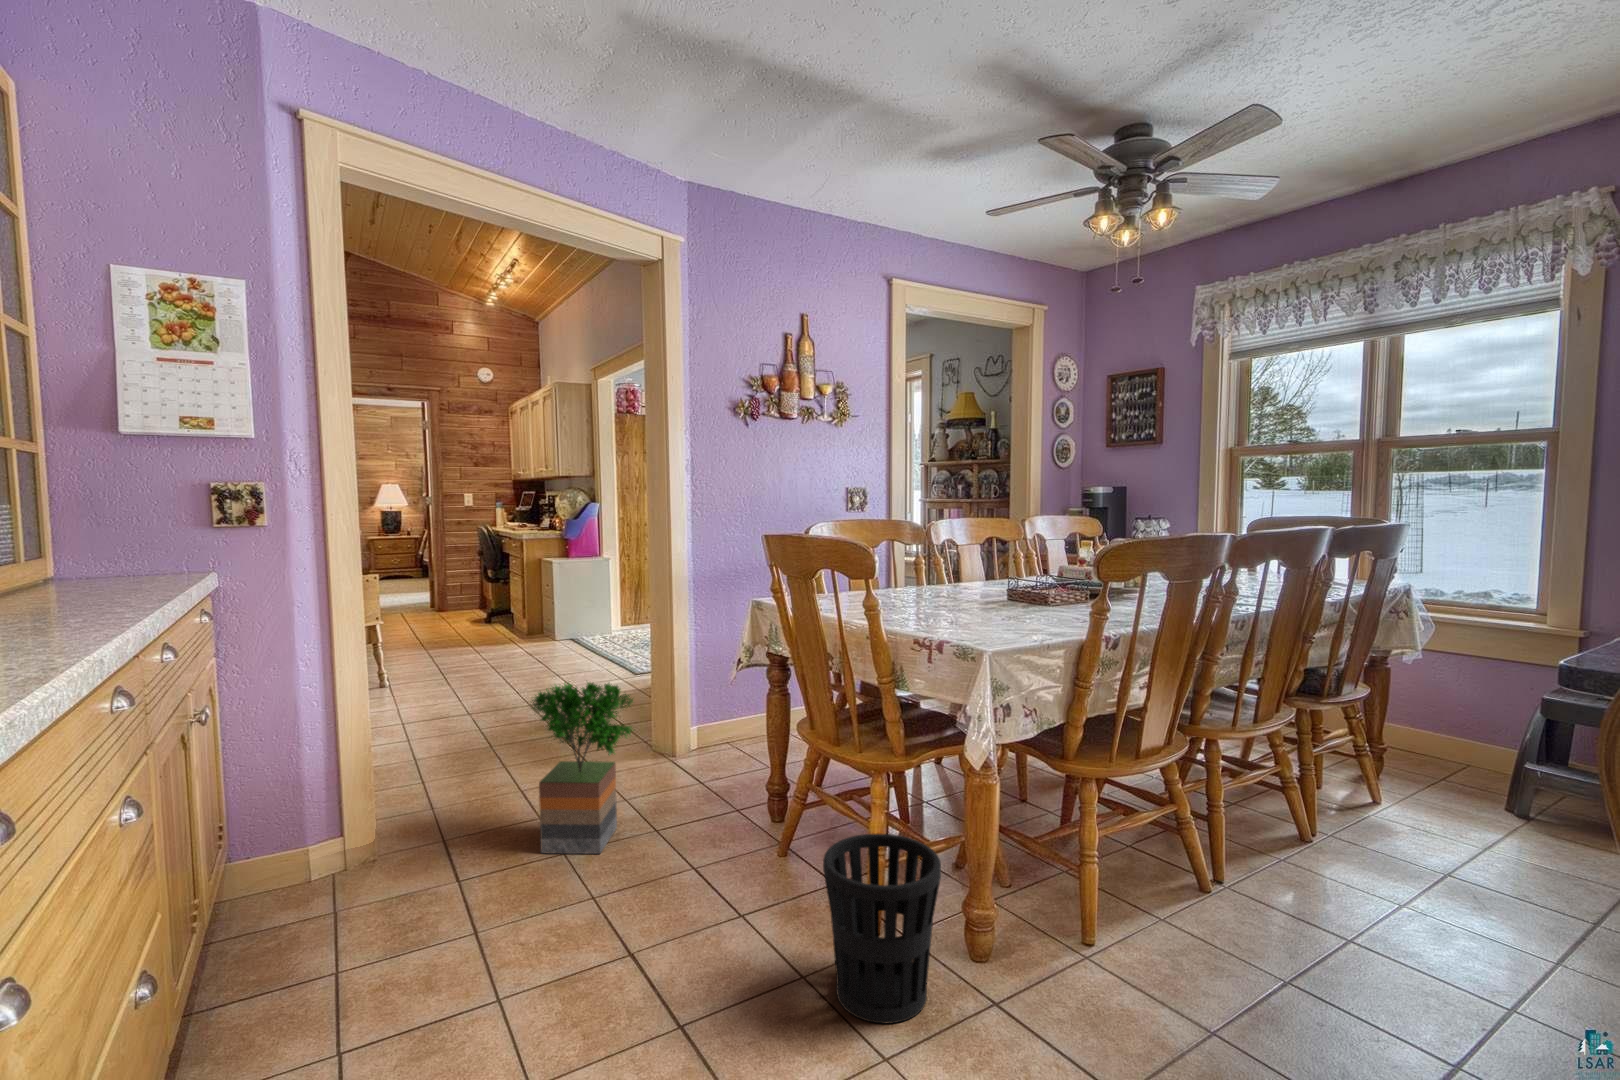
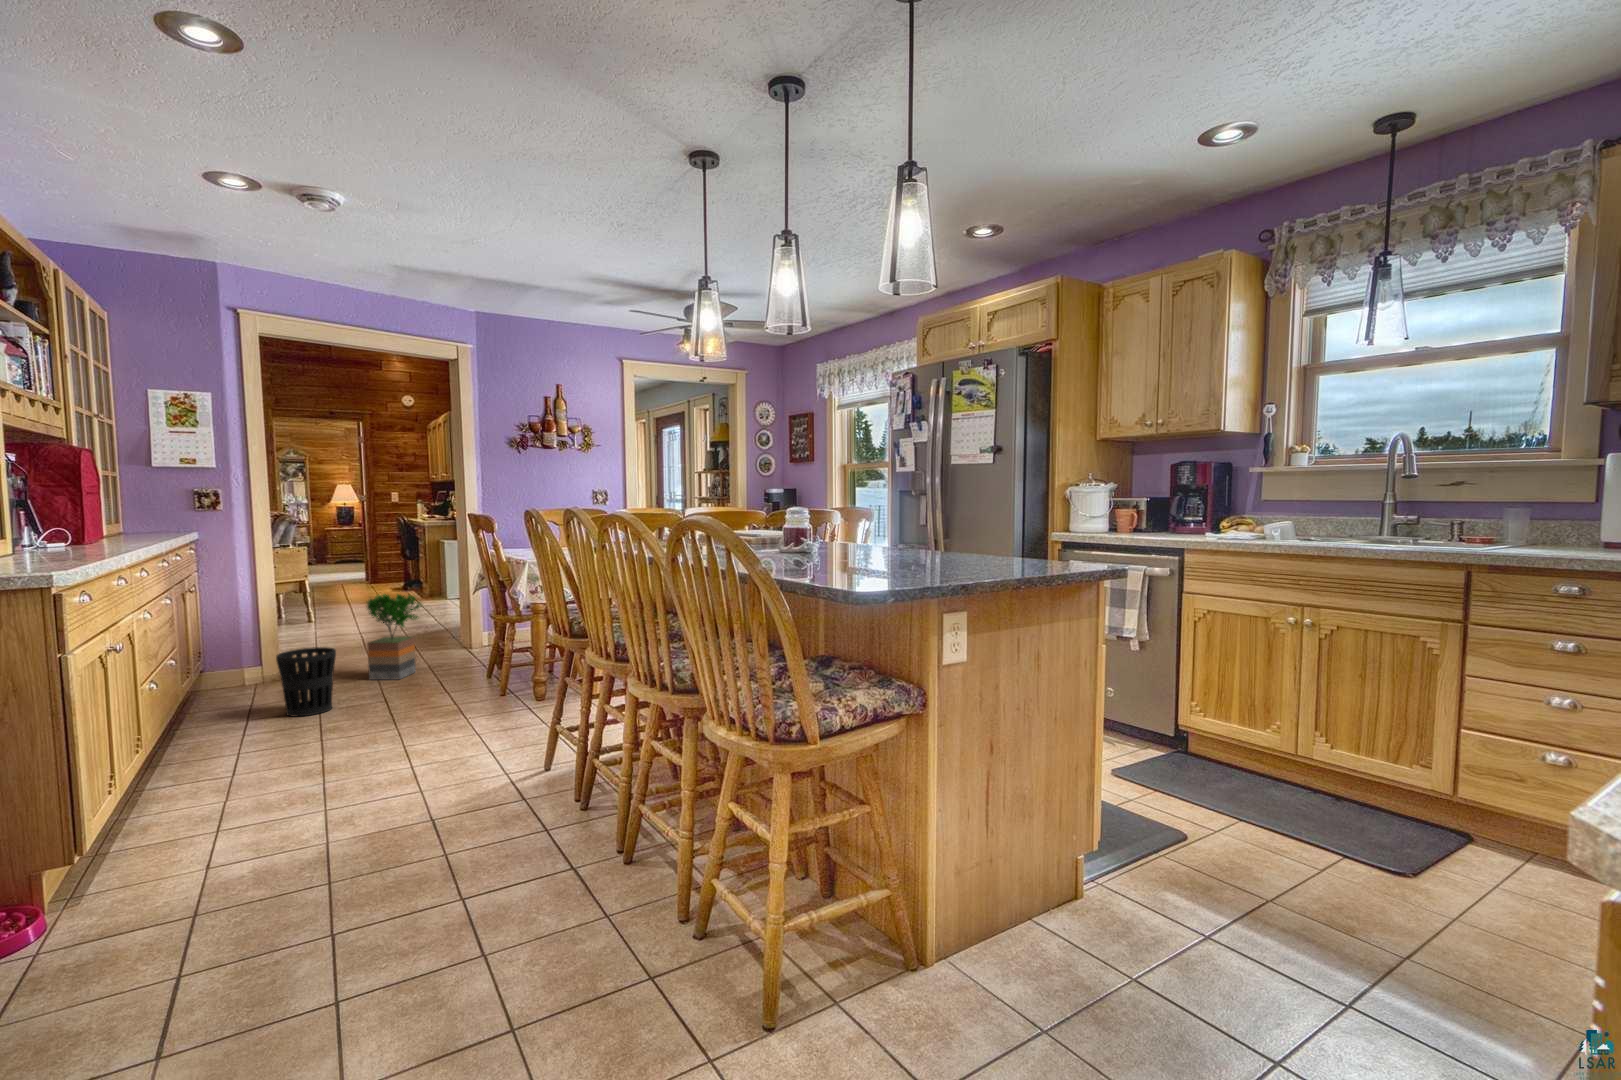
wastebasket: present [823,834,941,1024] -> present [276,647,336,717]

